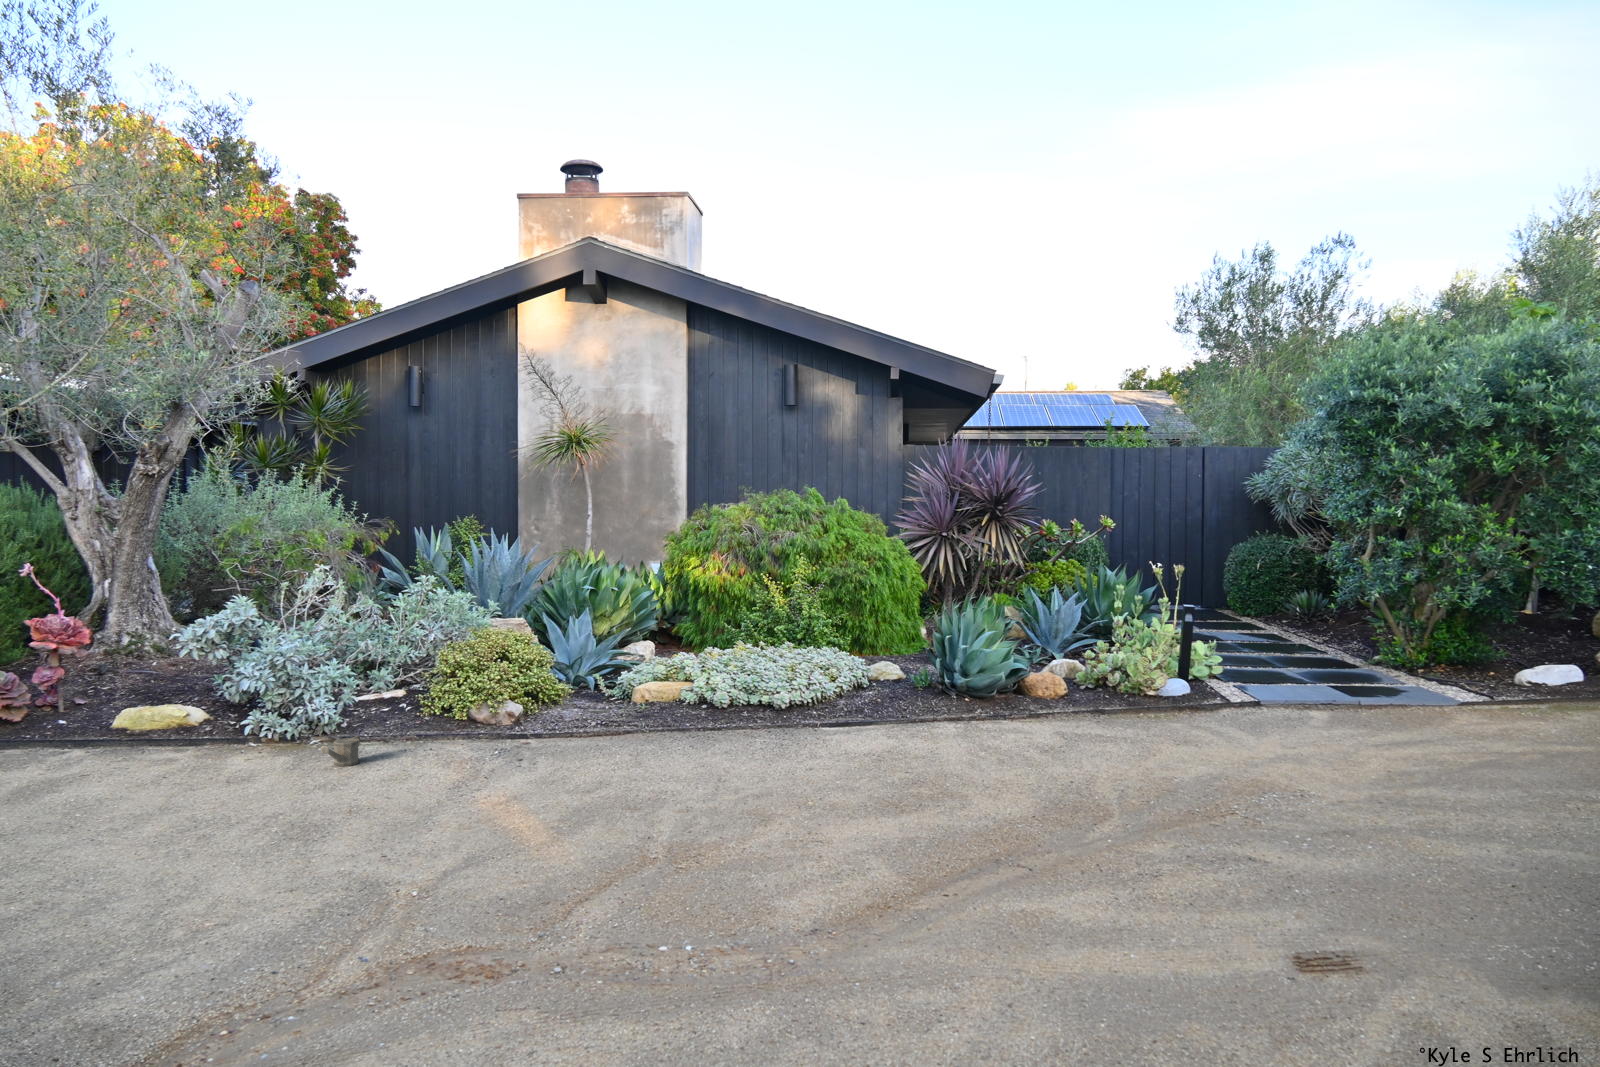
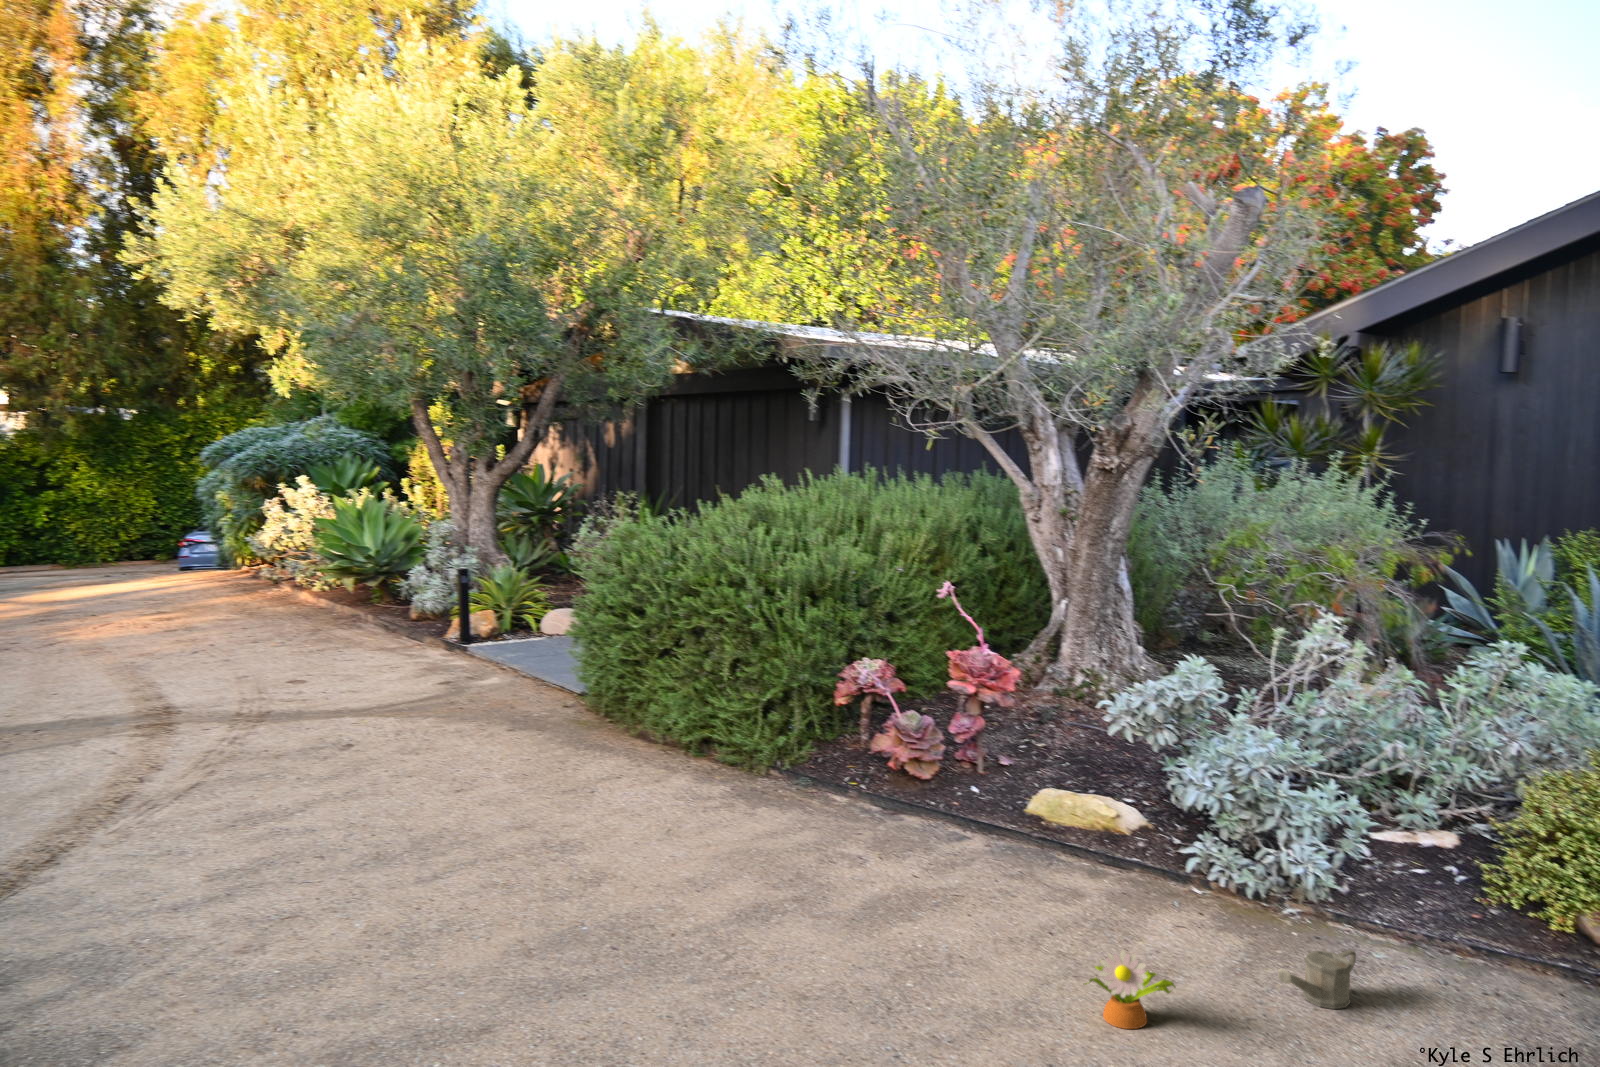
decorative plant: none [210,746,266,794] -> present [1085,950,1176,1029]

